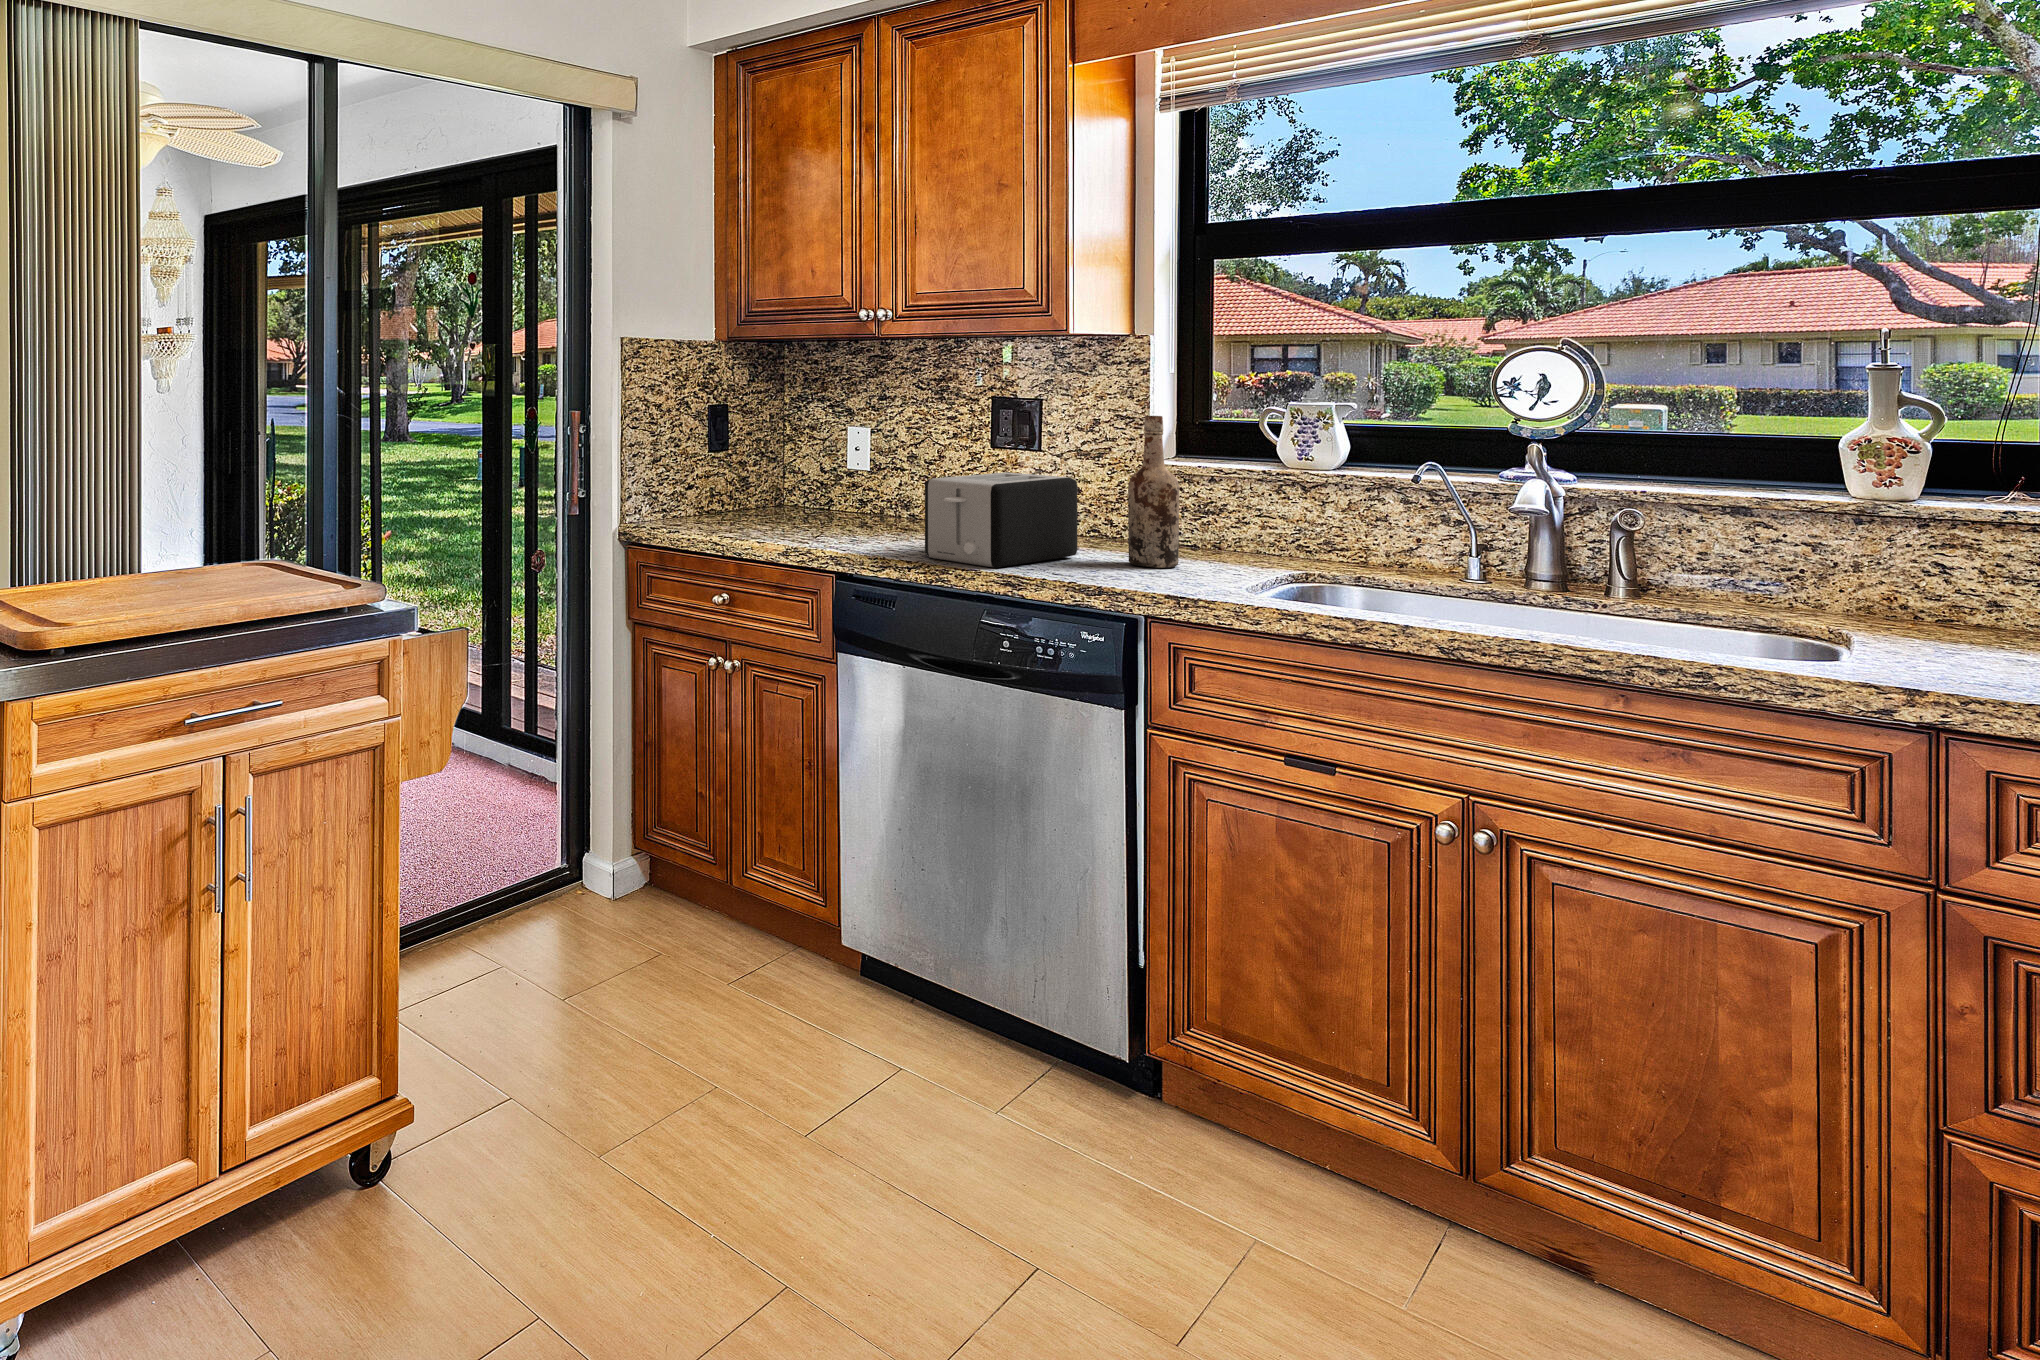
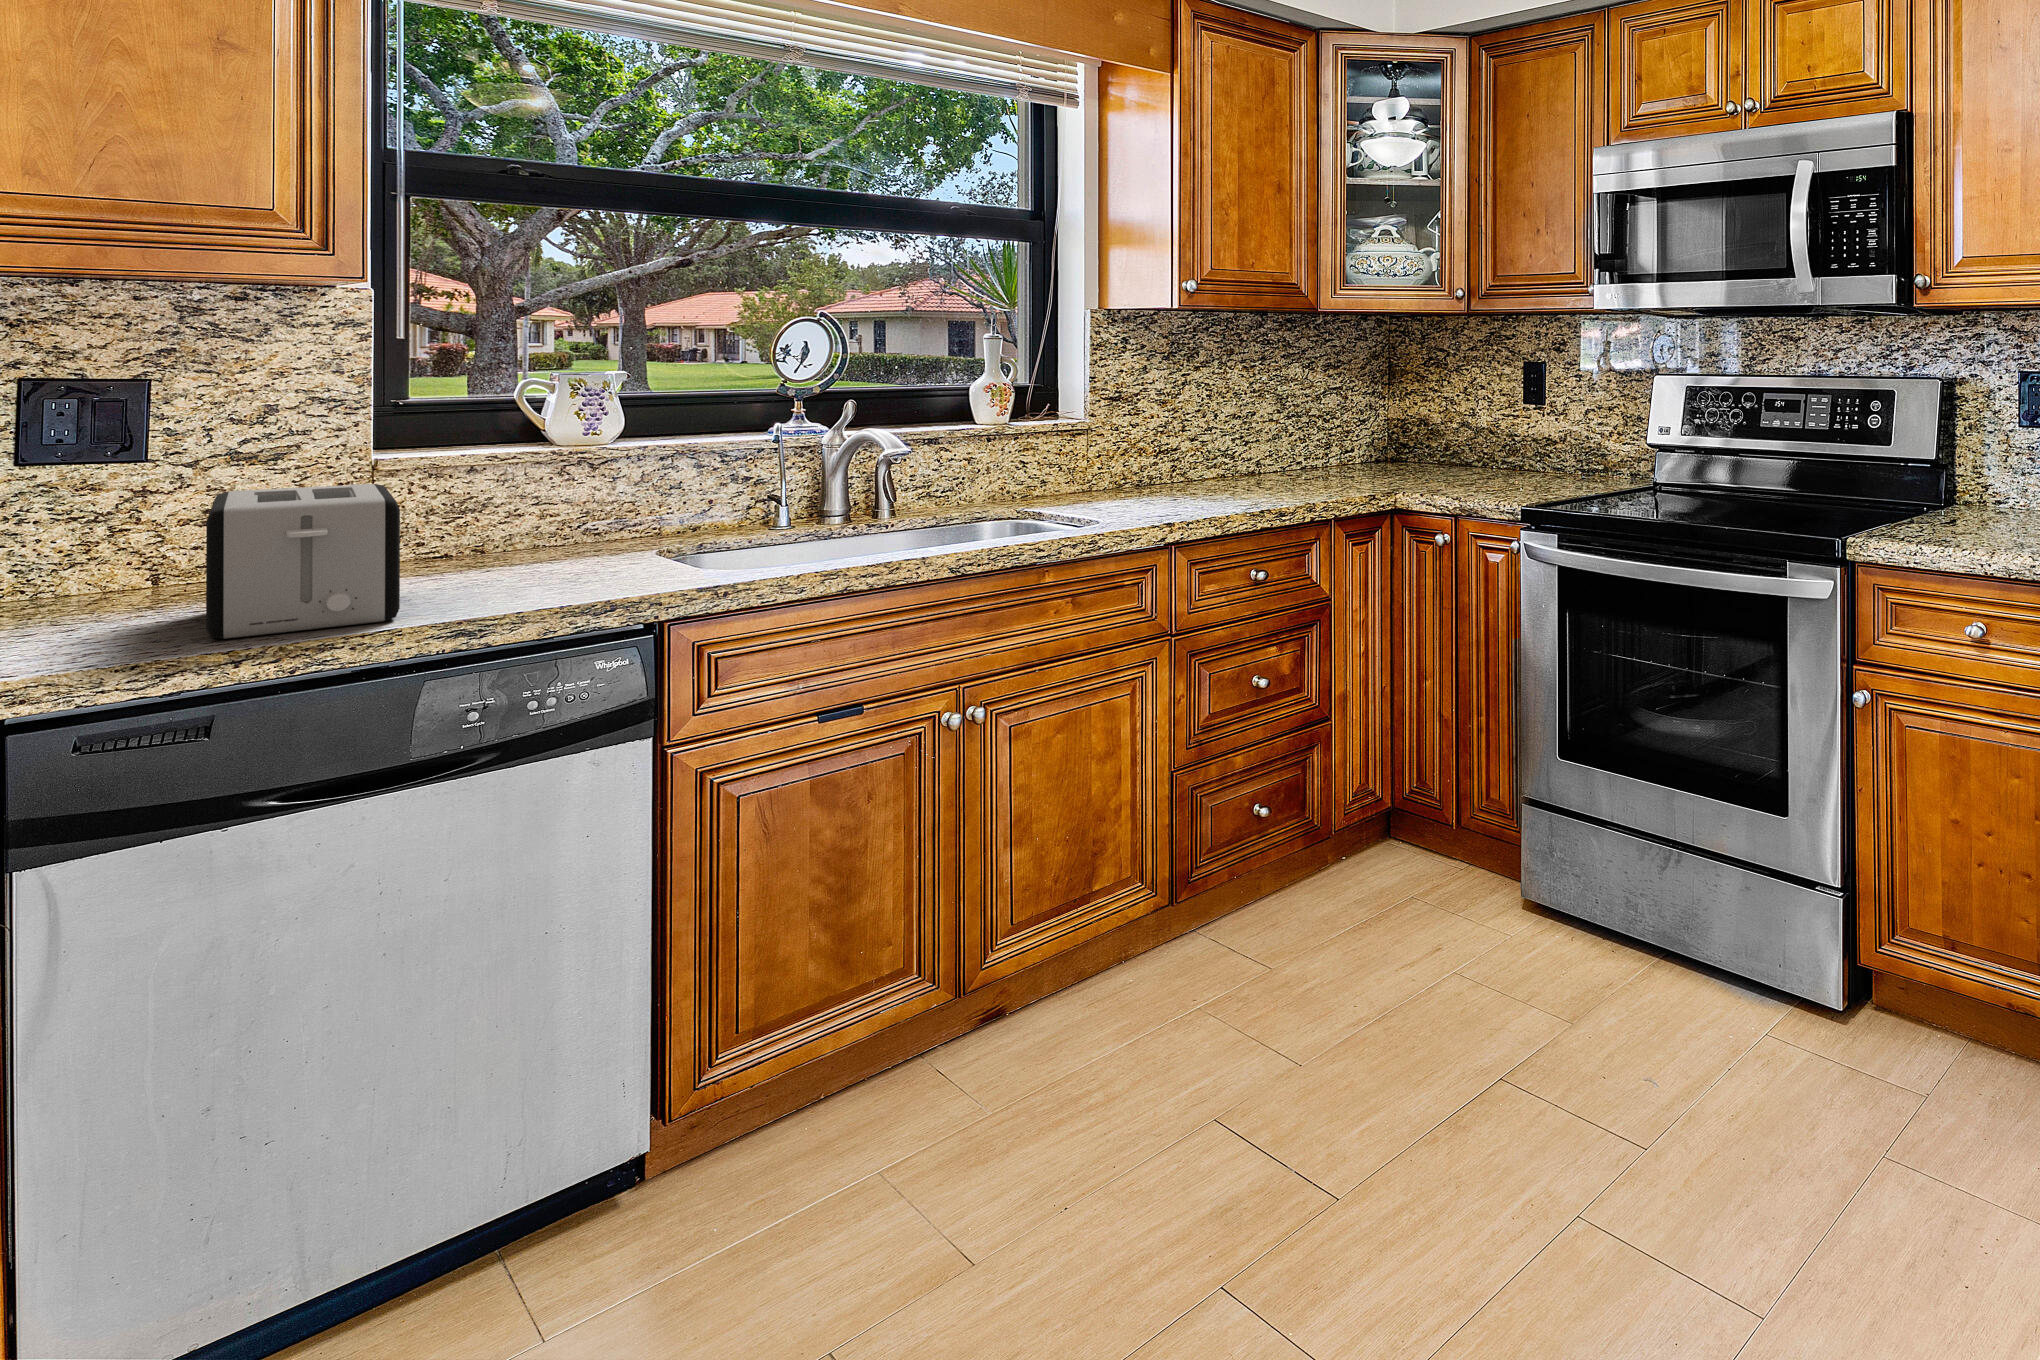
wine bottle: present [1128,416,1179,568] -> none [463,392,537,583]

